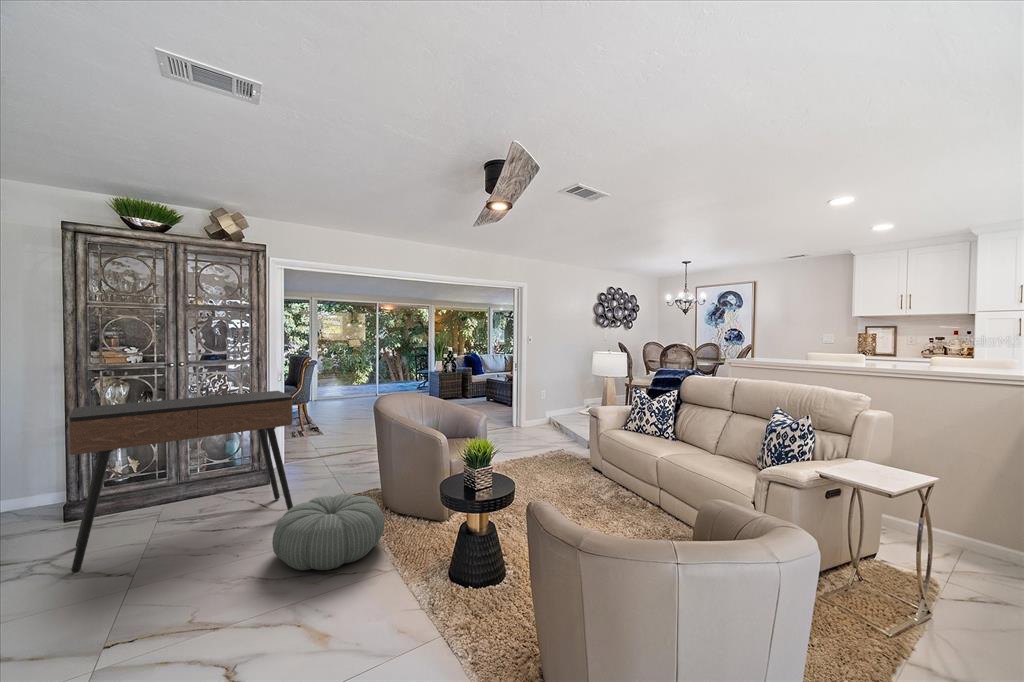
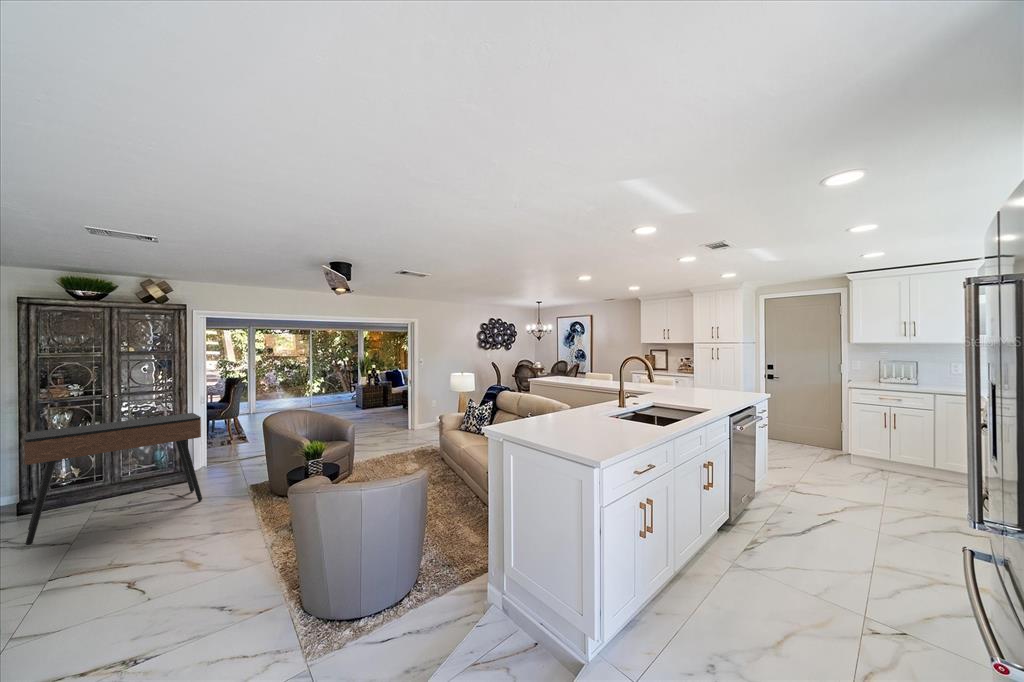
pouf: present [272,494,384,570] -> none [176,483,261,533]

